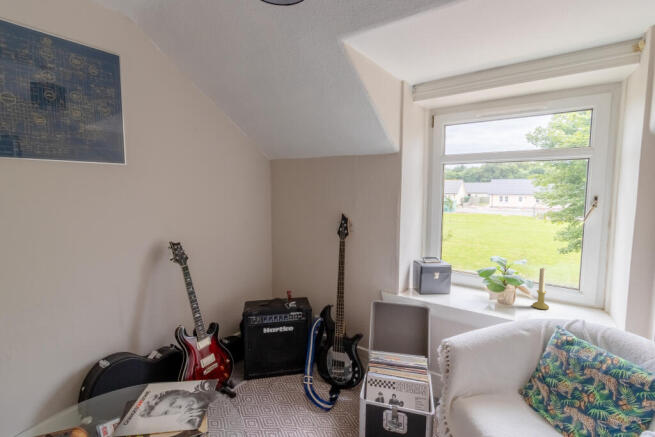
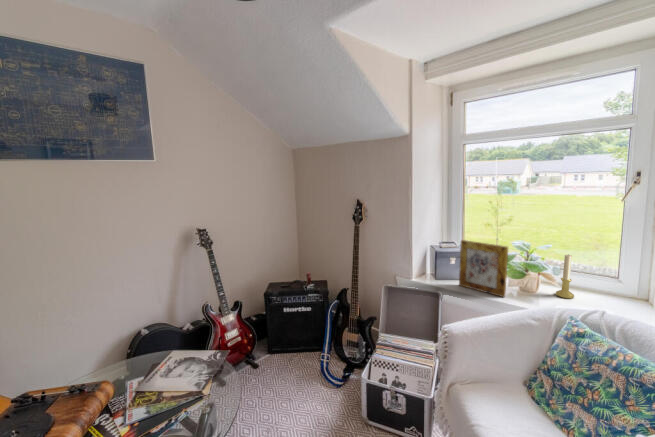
picture frame: none [444,255,492,310] -> present [459,240,508,297]

